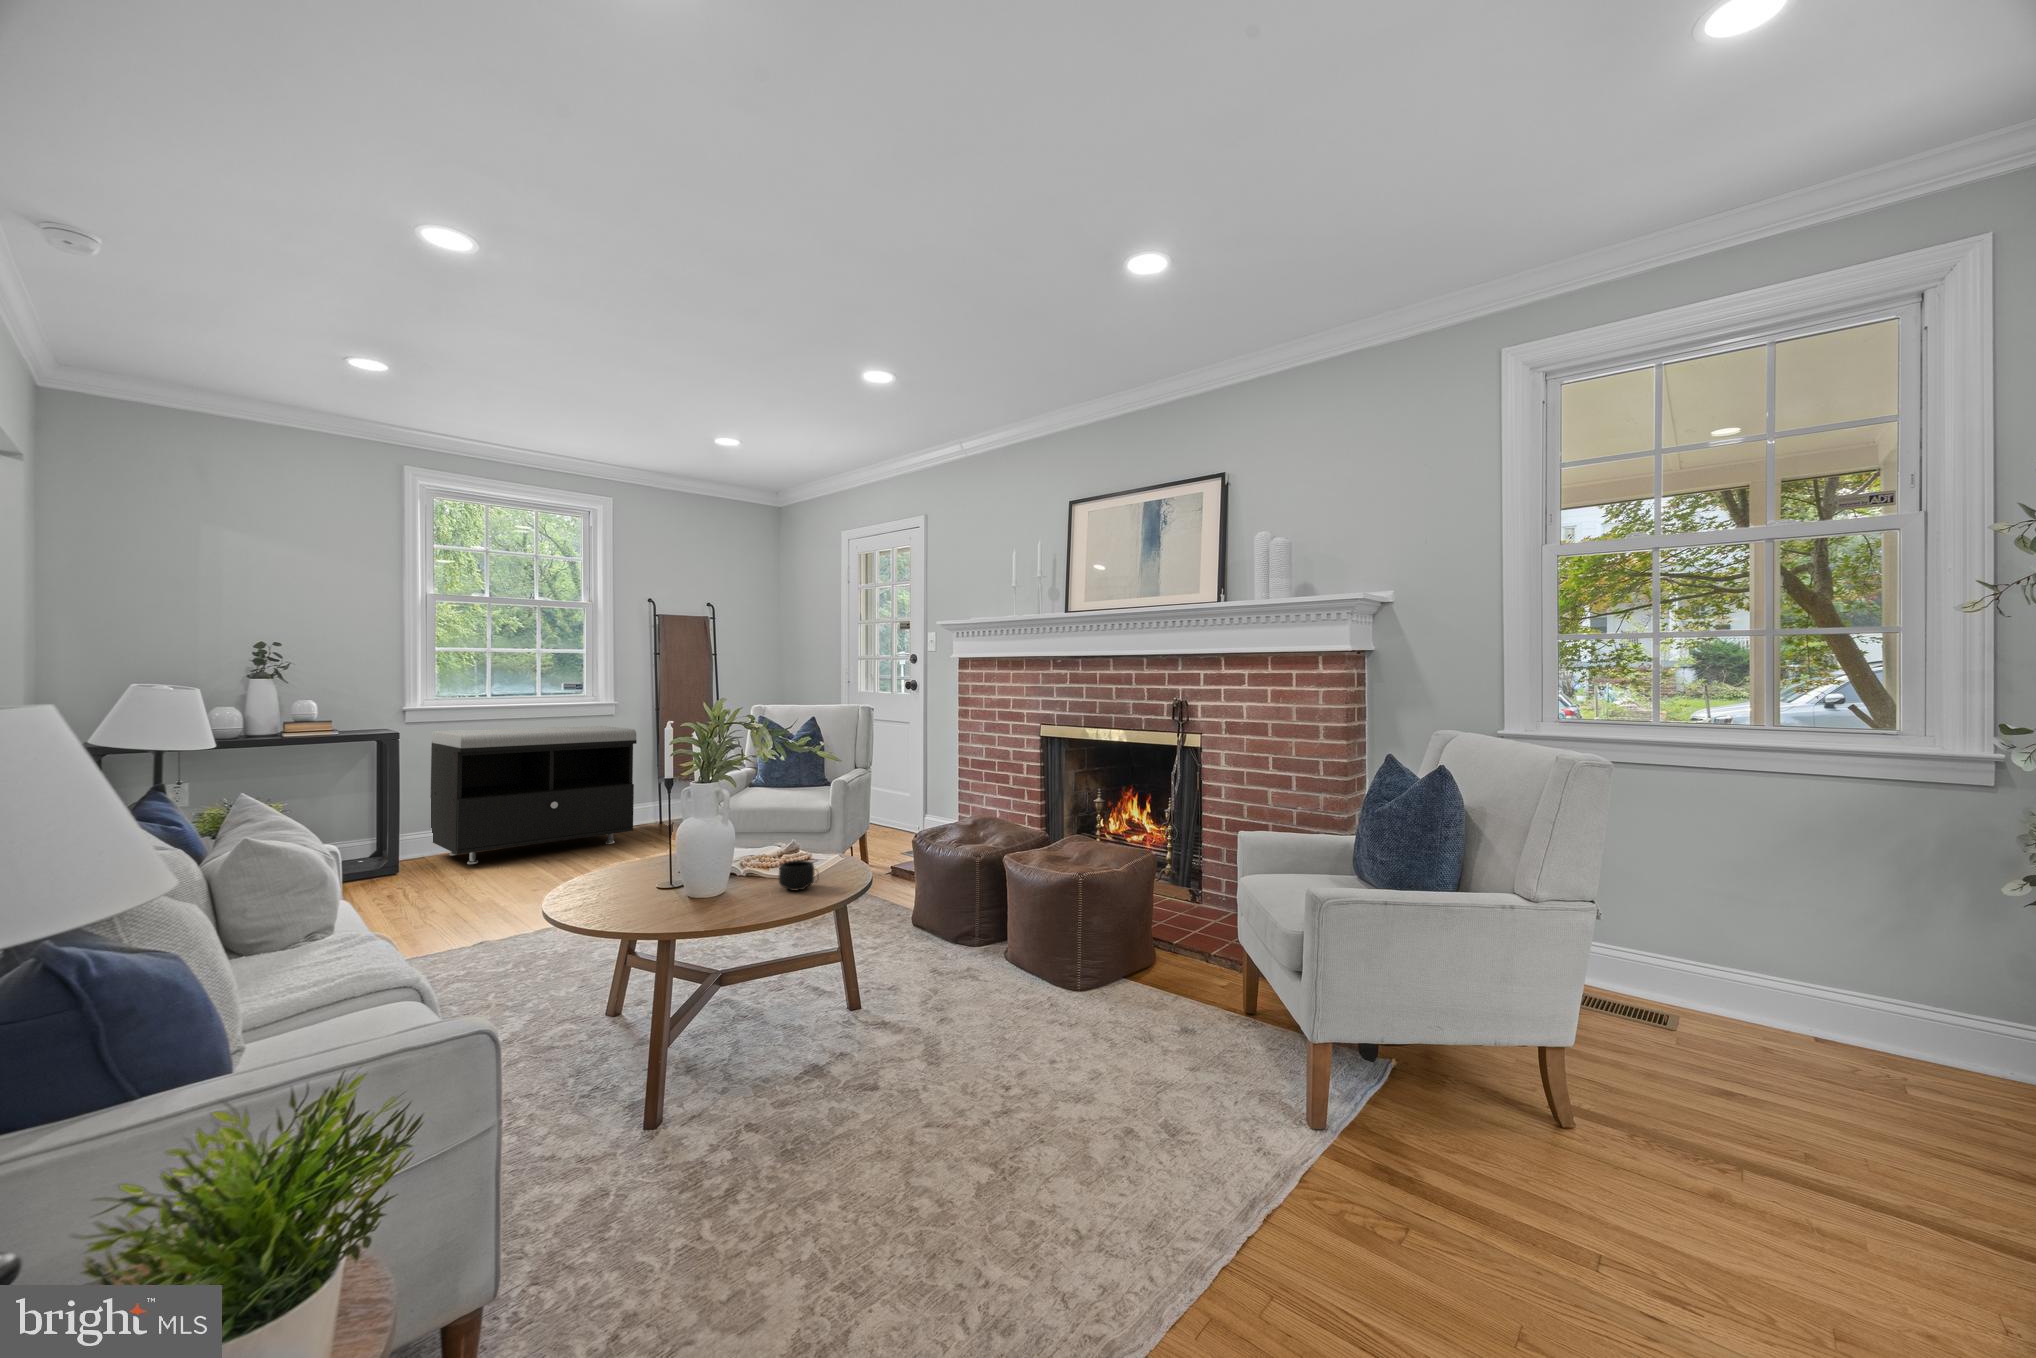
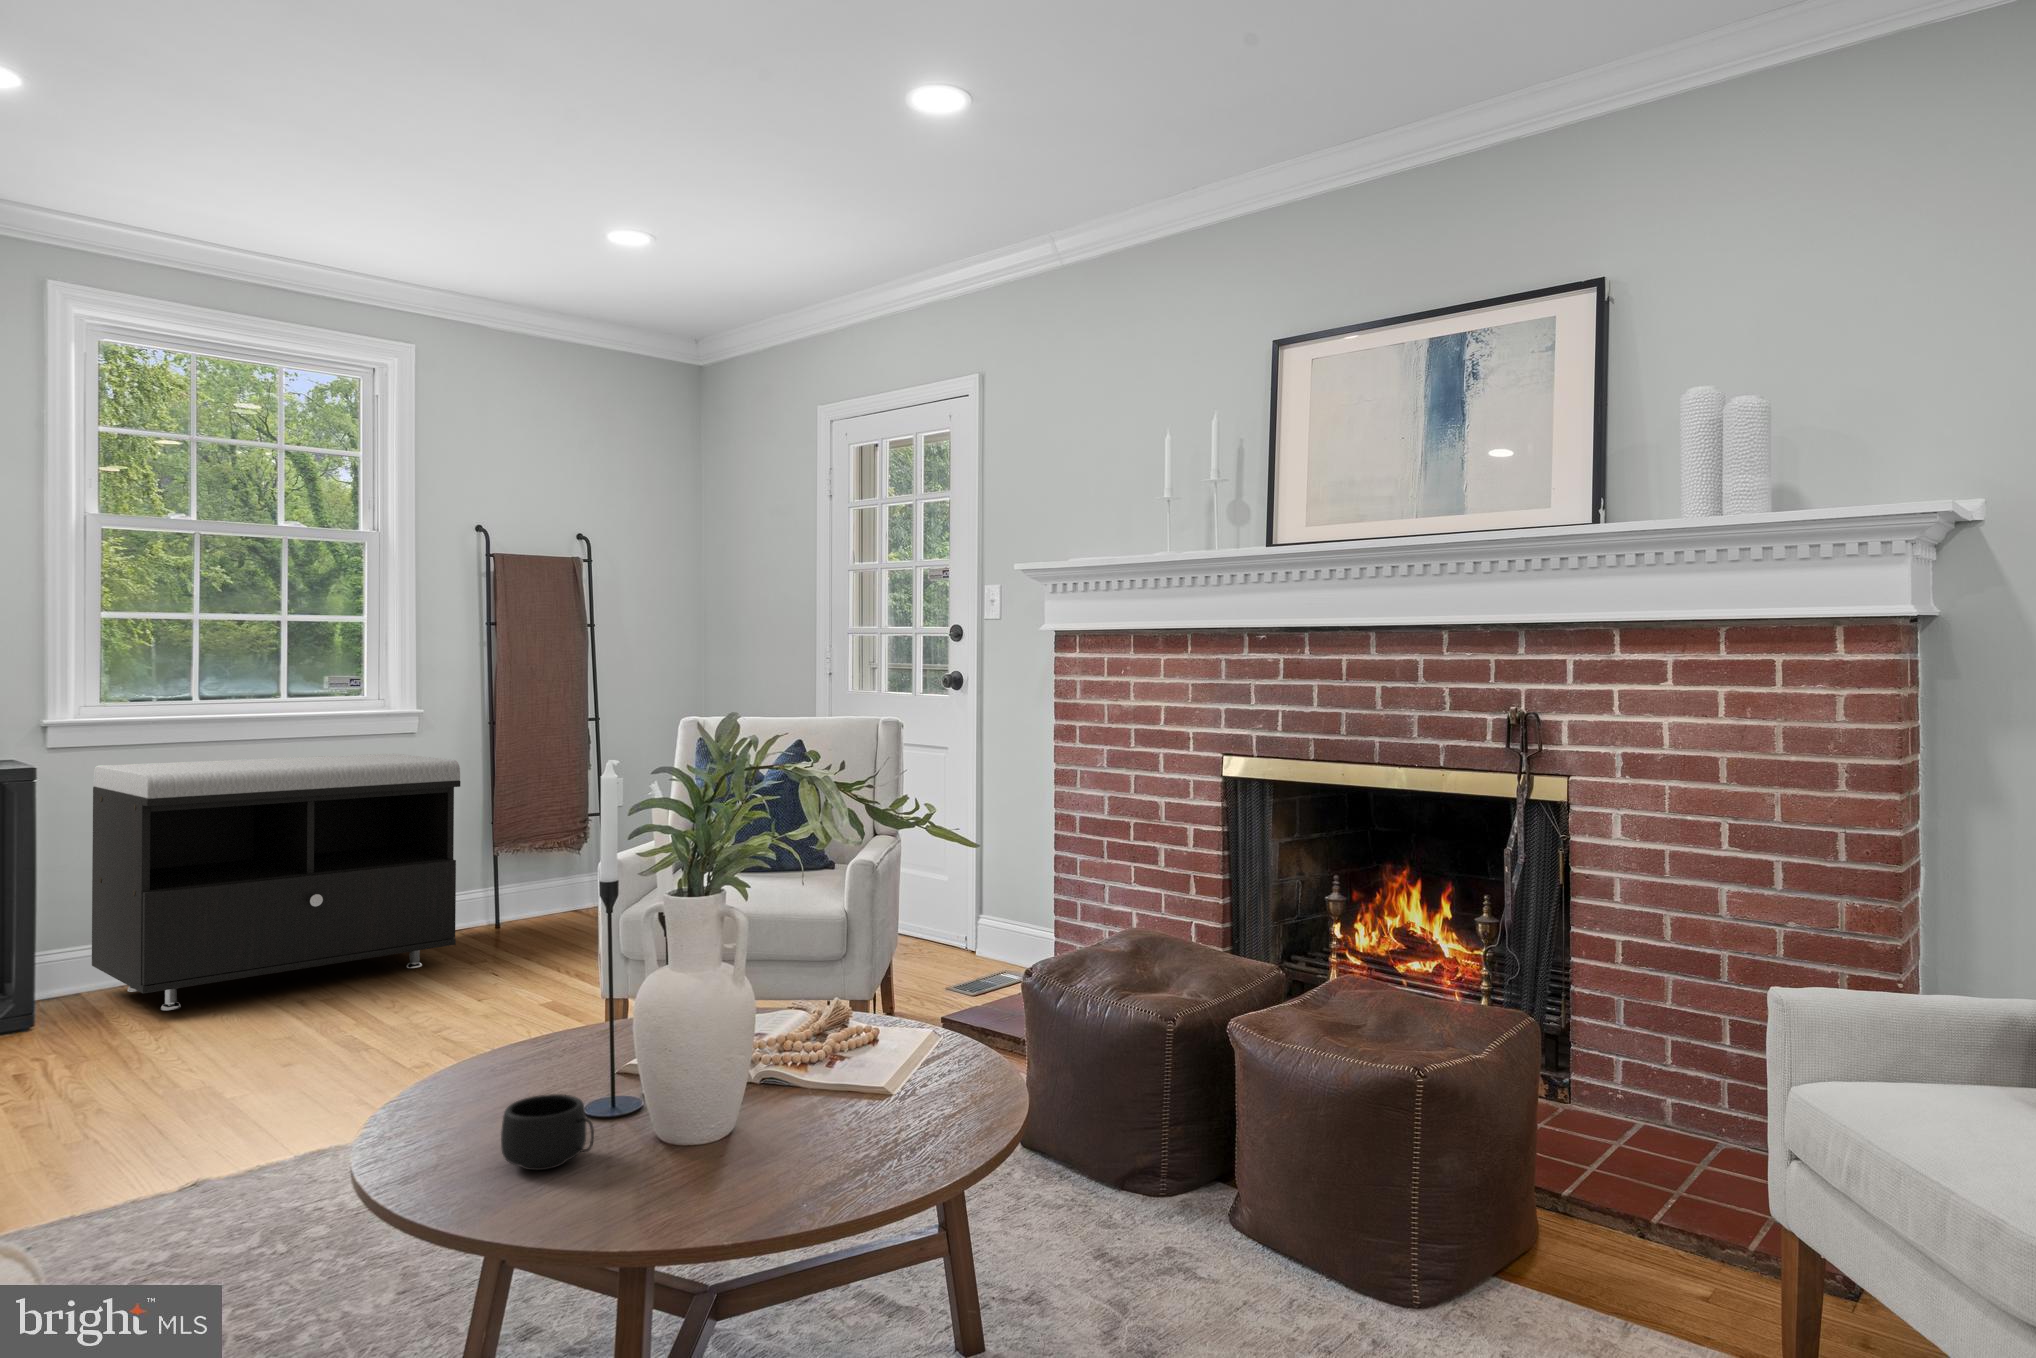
mug: present [779,860,819,891] -> present [501,1094,594,1170]

